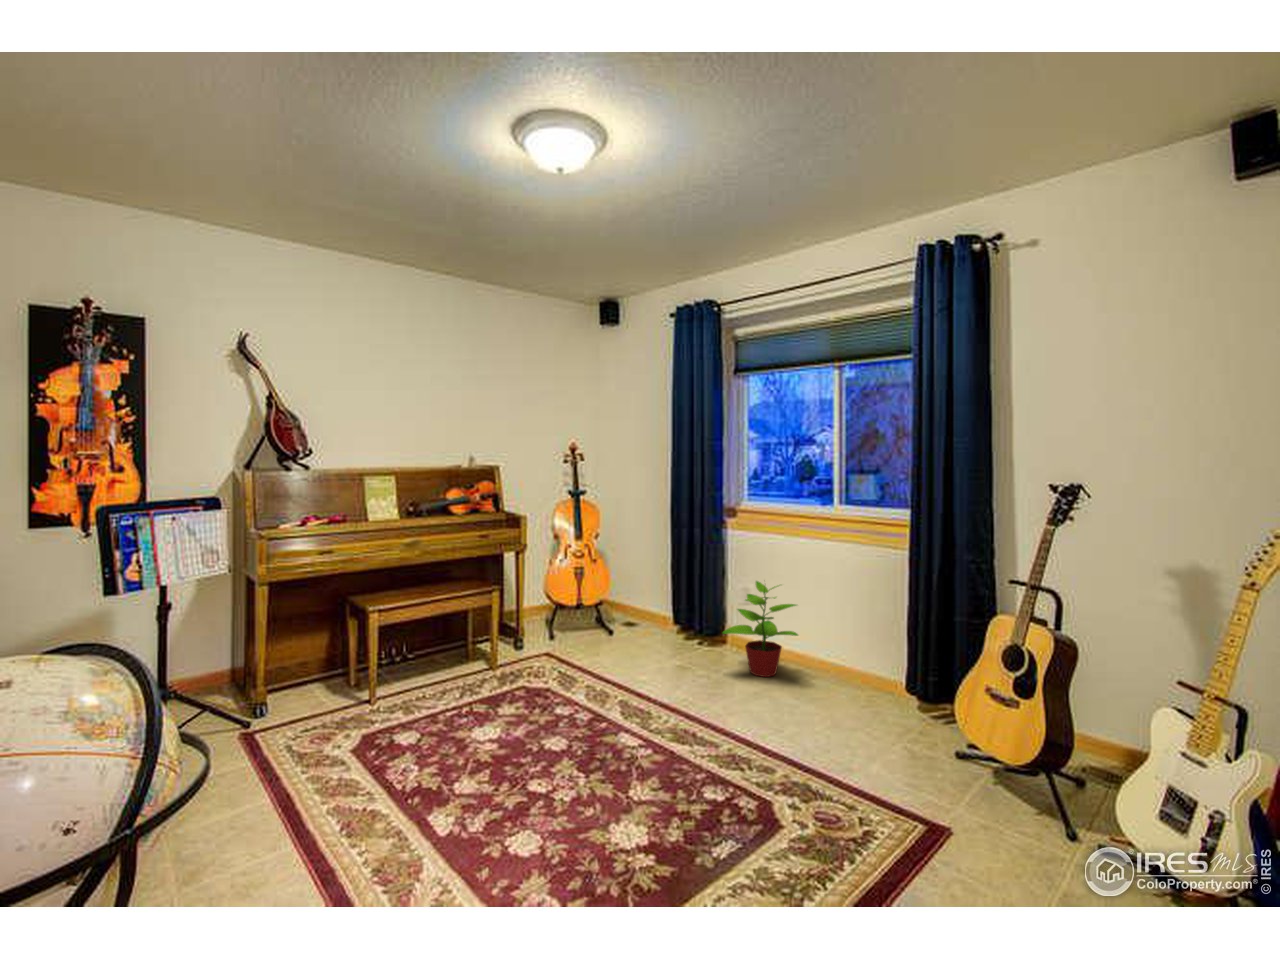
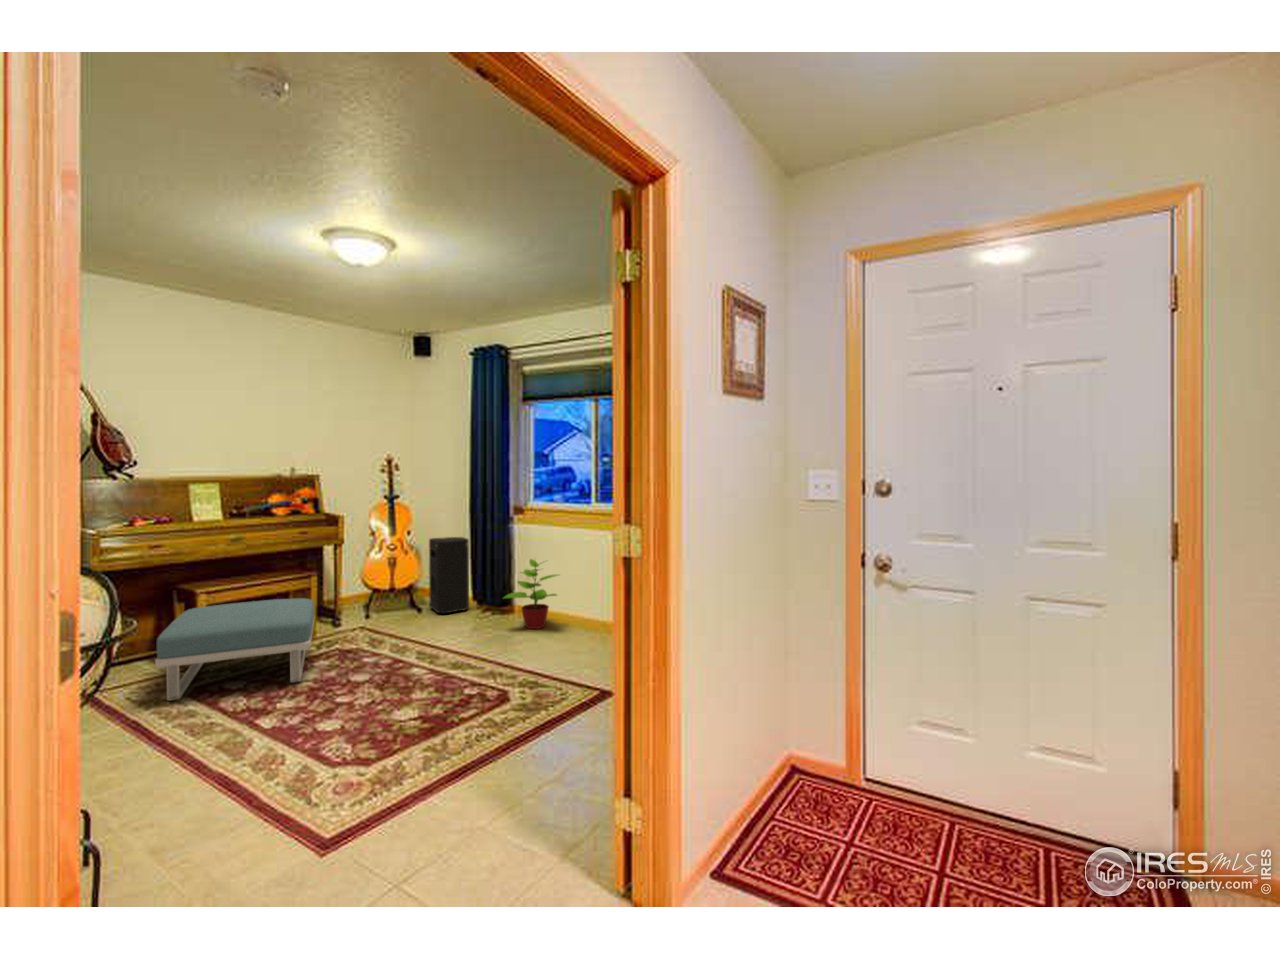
speaker: none [621,544,669,641] -> present [429,537,469,614]
footstool: none [319,622,497,757] -> present [155,598,314,701]

